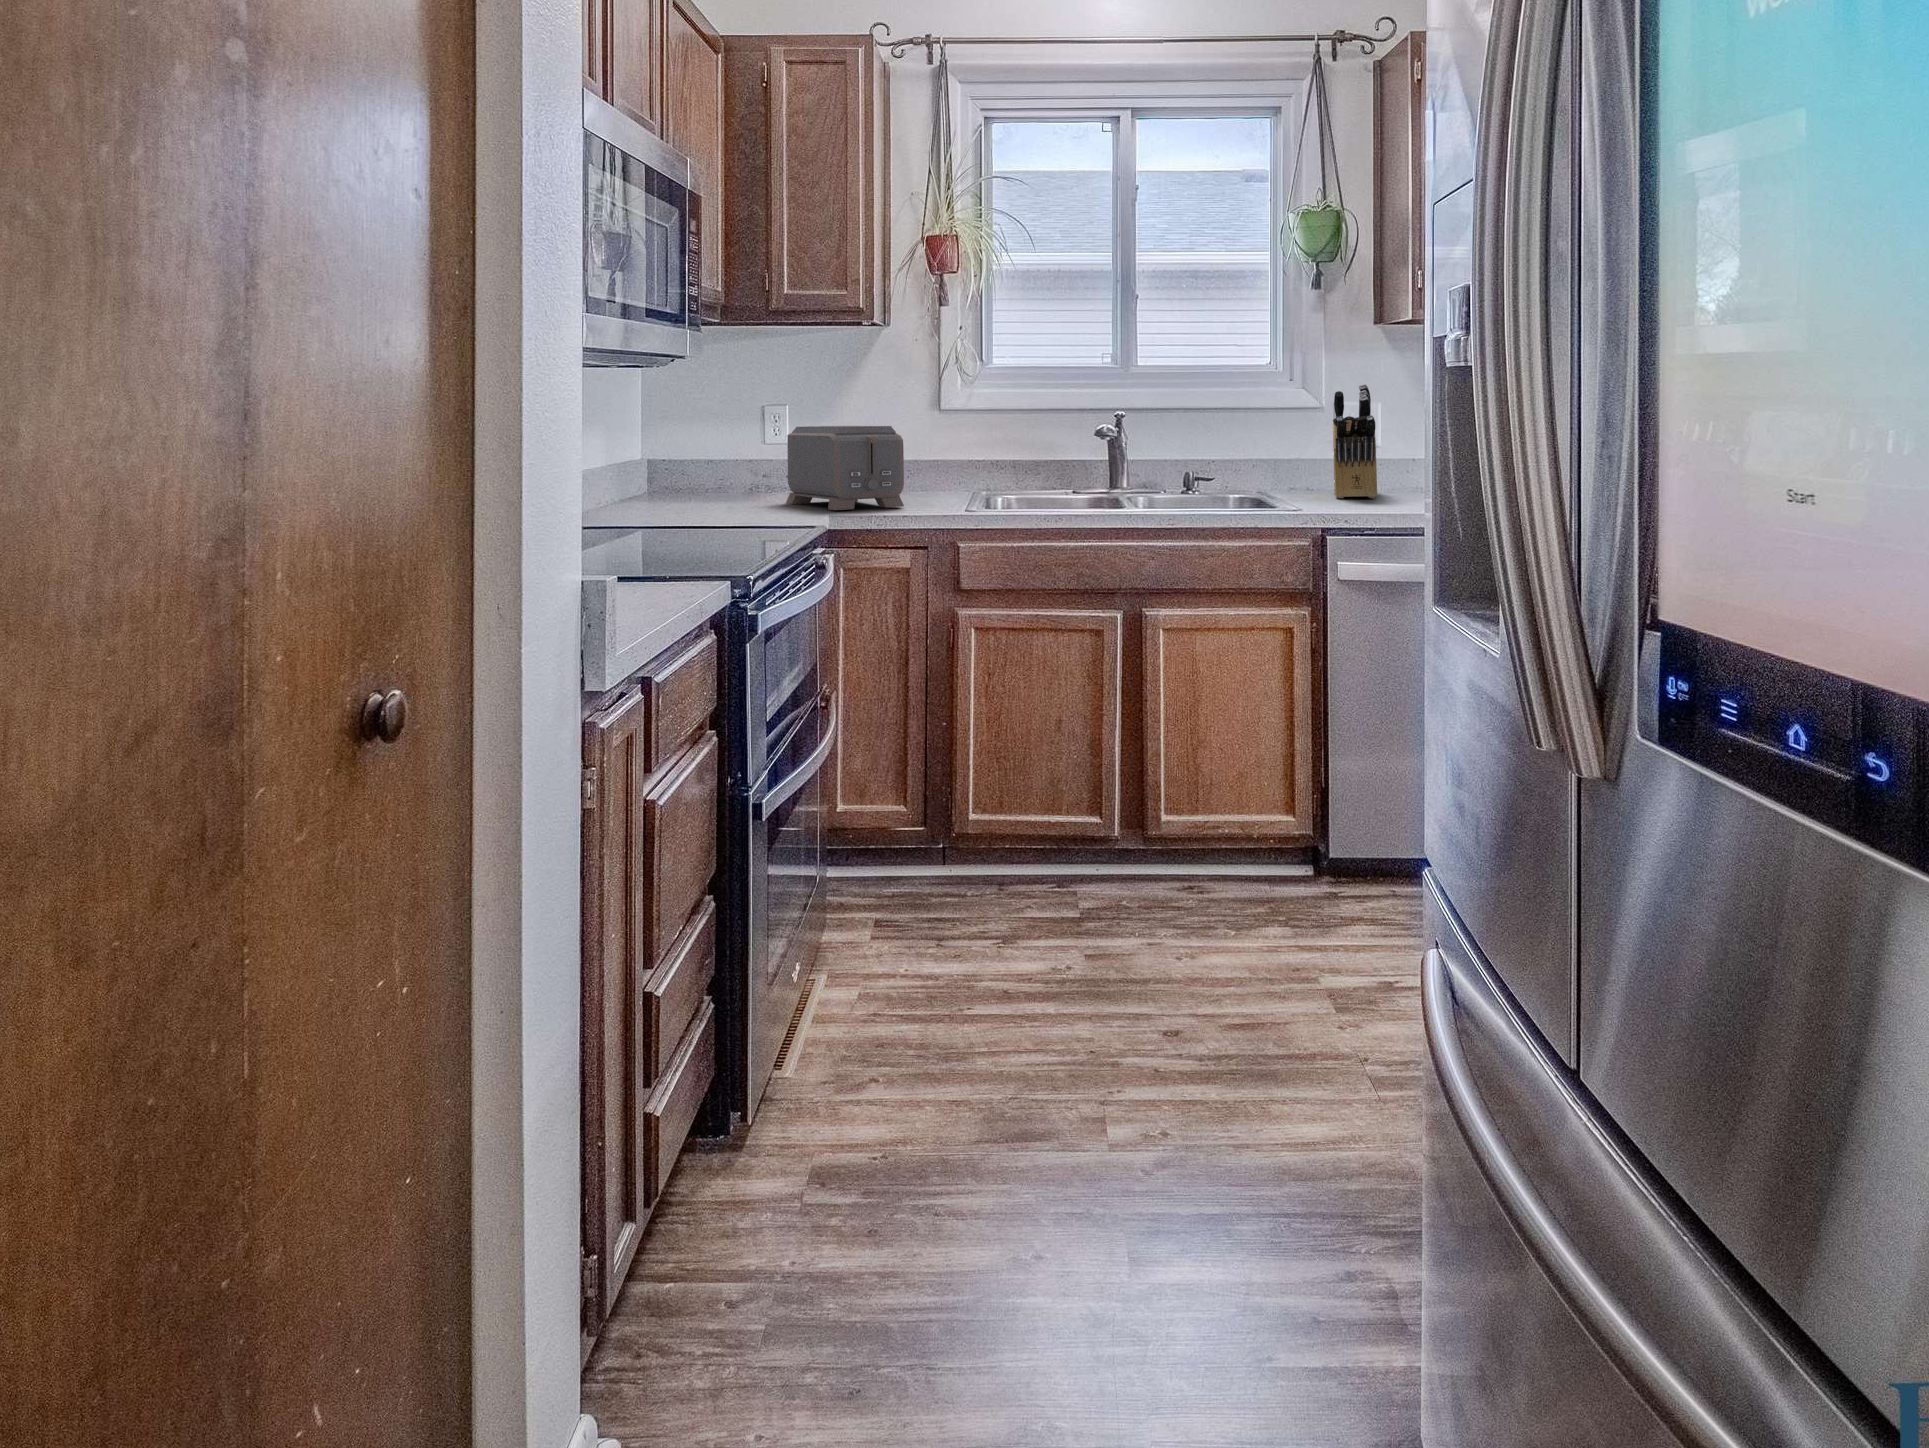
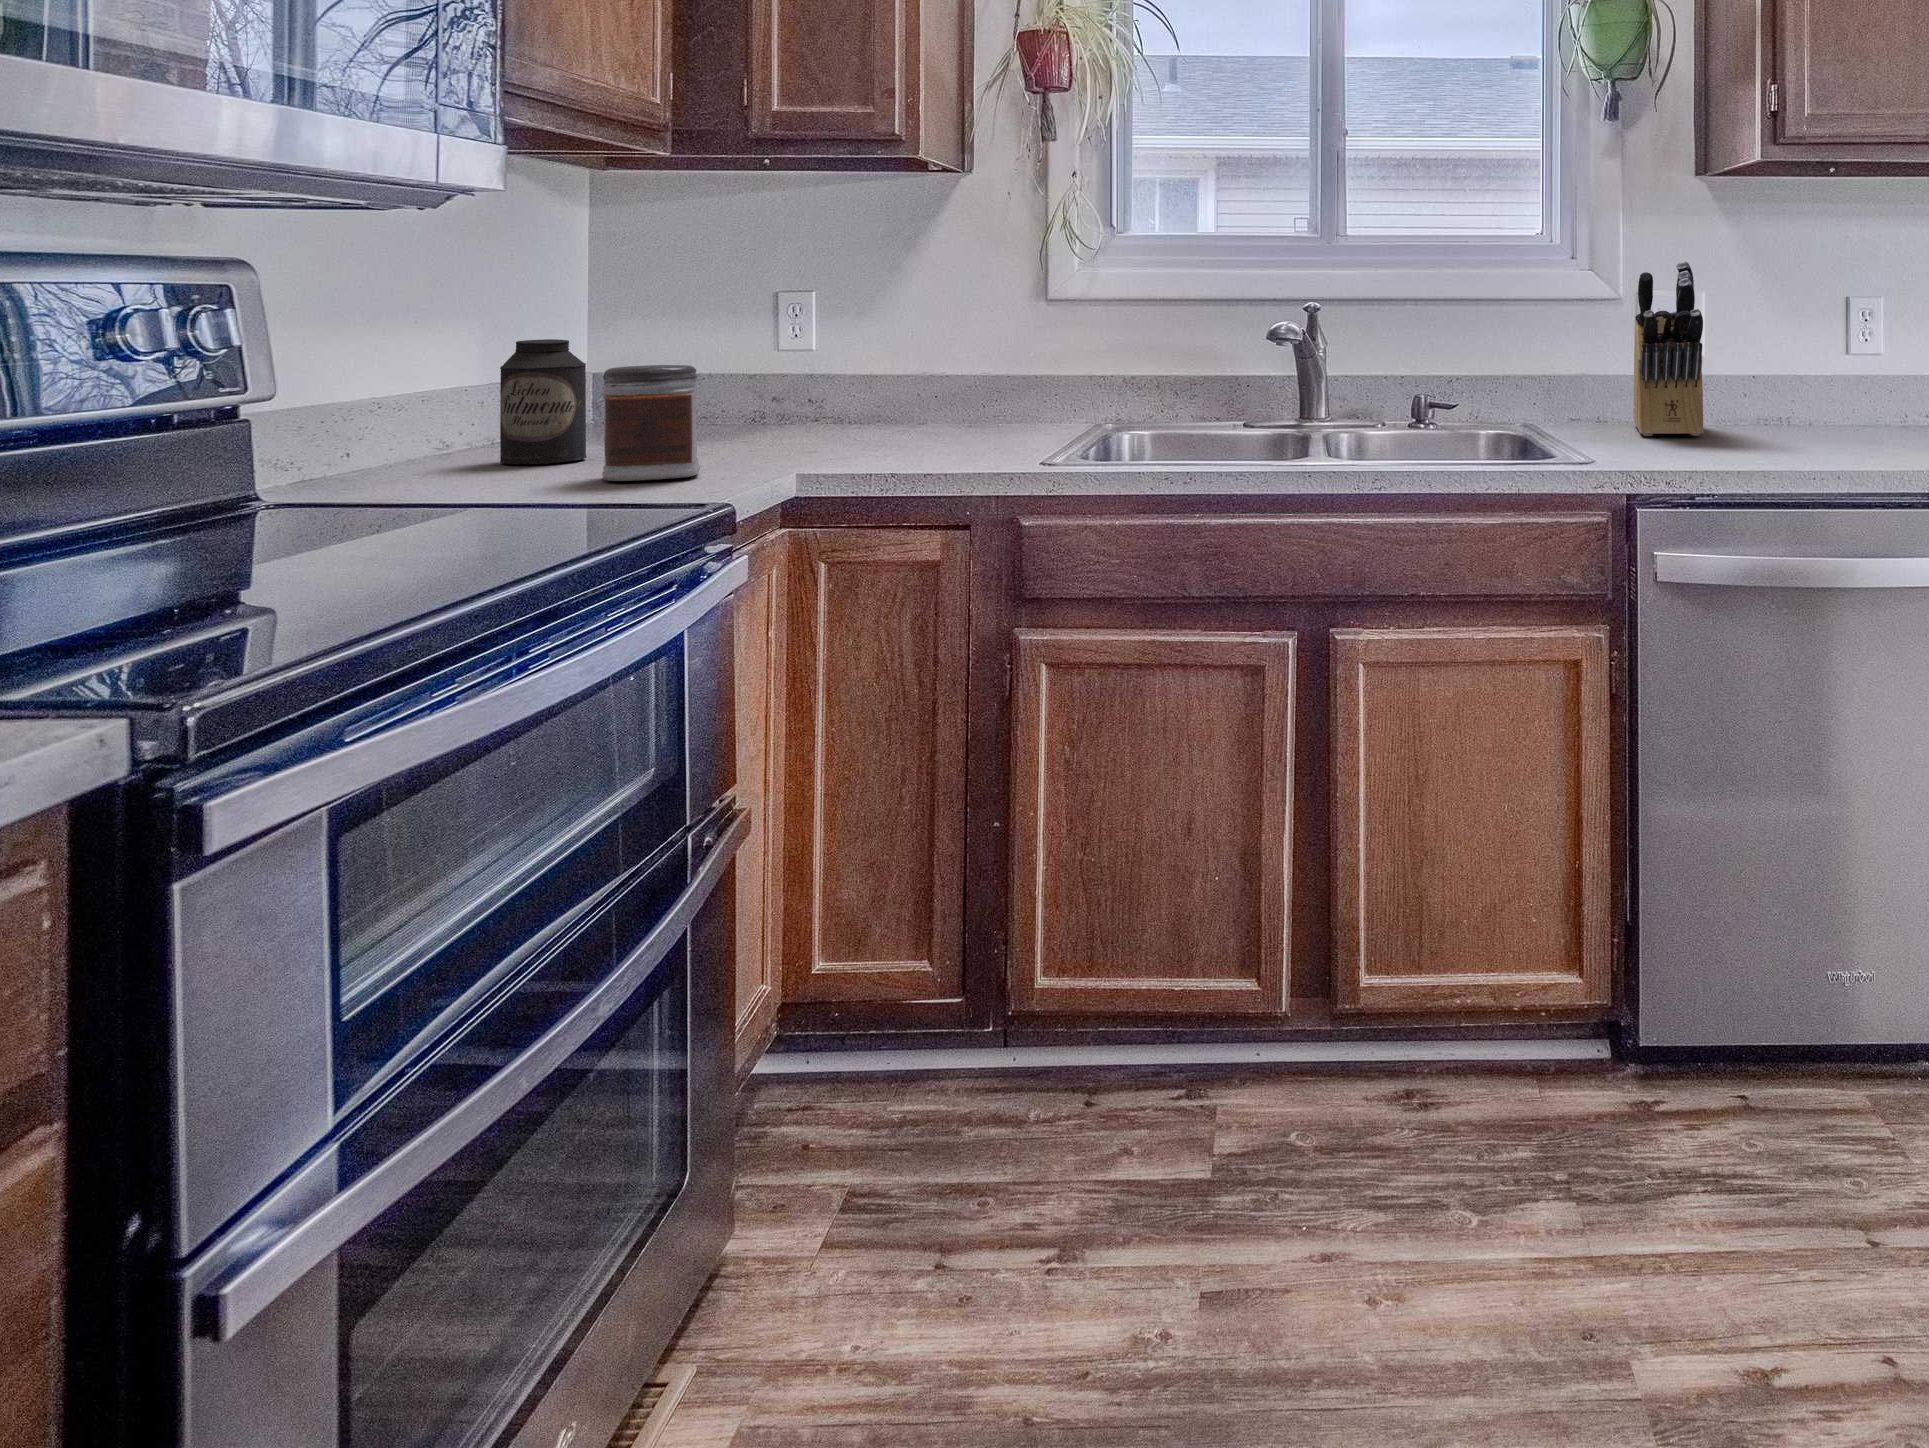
toaster: present [786,426,904,510] -> none [776,322,952,460]
canister: none [642,438,689,512] -> present [500,339,587,464]
jar: none [723,453,776,519] -> present [601,365,700,481]

